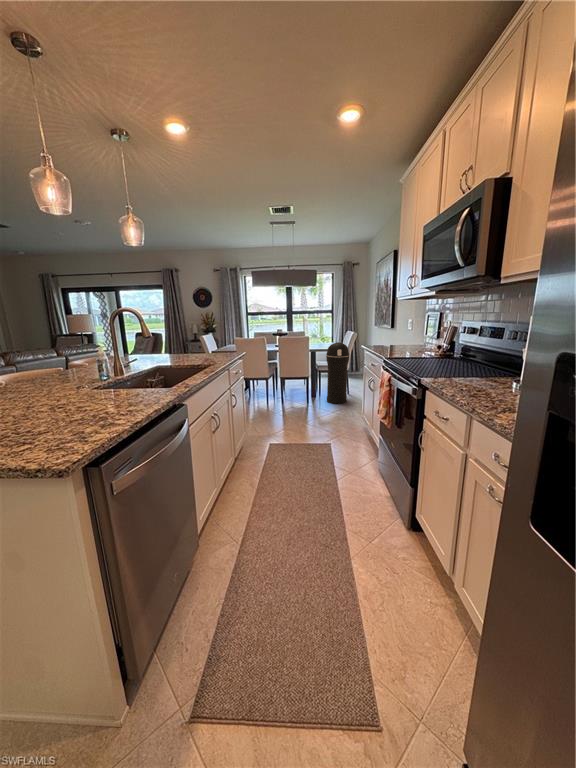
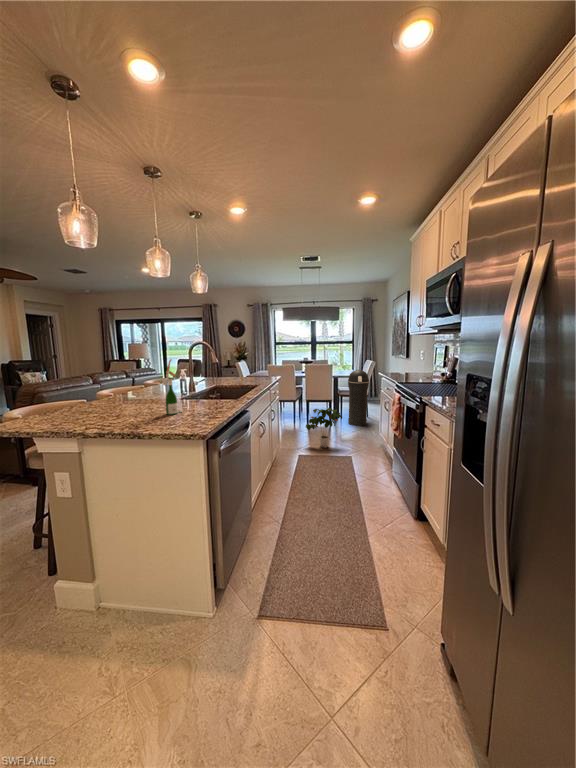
wine bottle: none [22,334,69,424] -> present [162,360,182,415]
potted plant: none [278,388,320,432] -> present [306,408,342,447]

